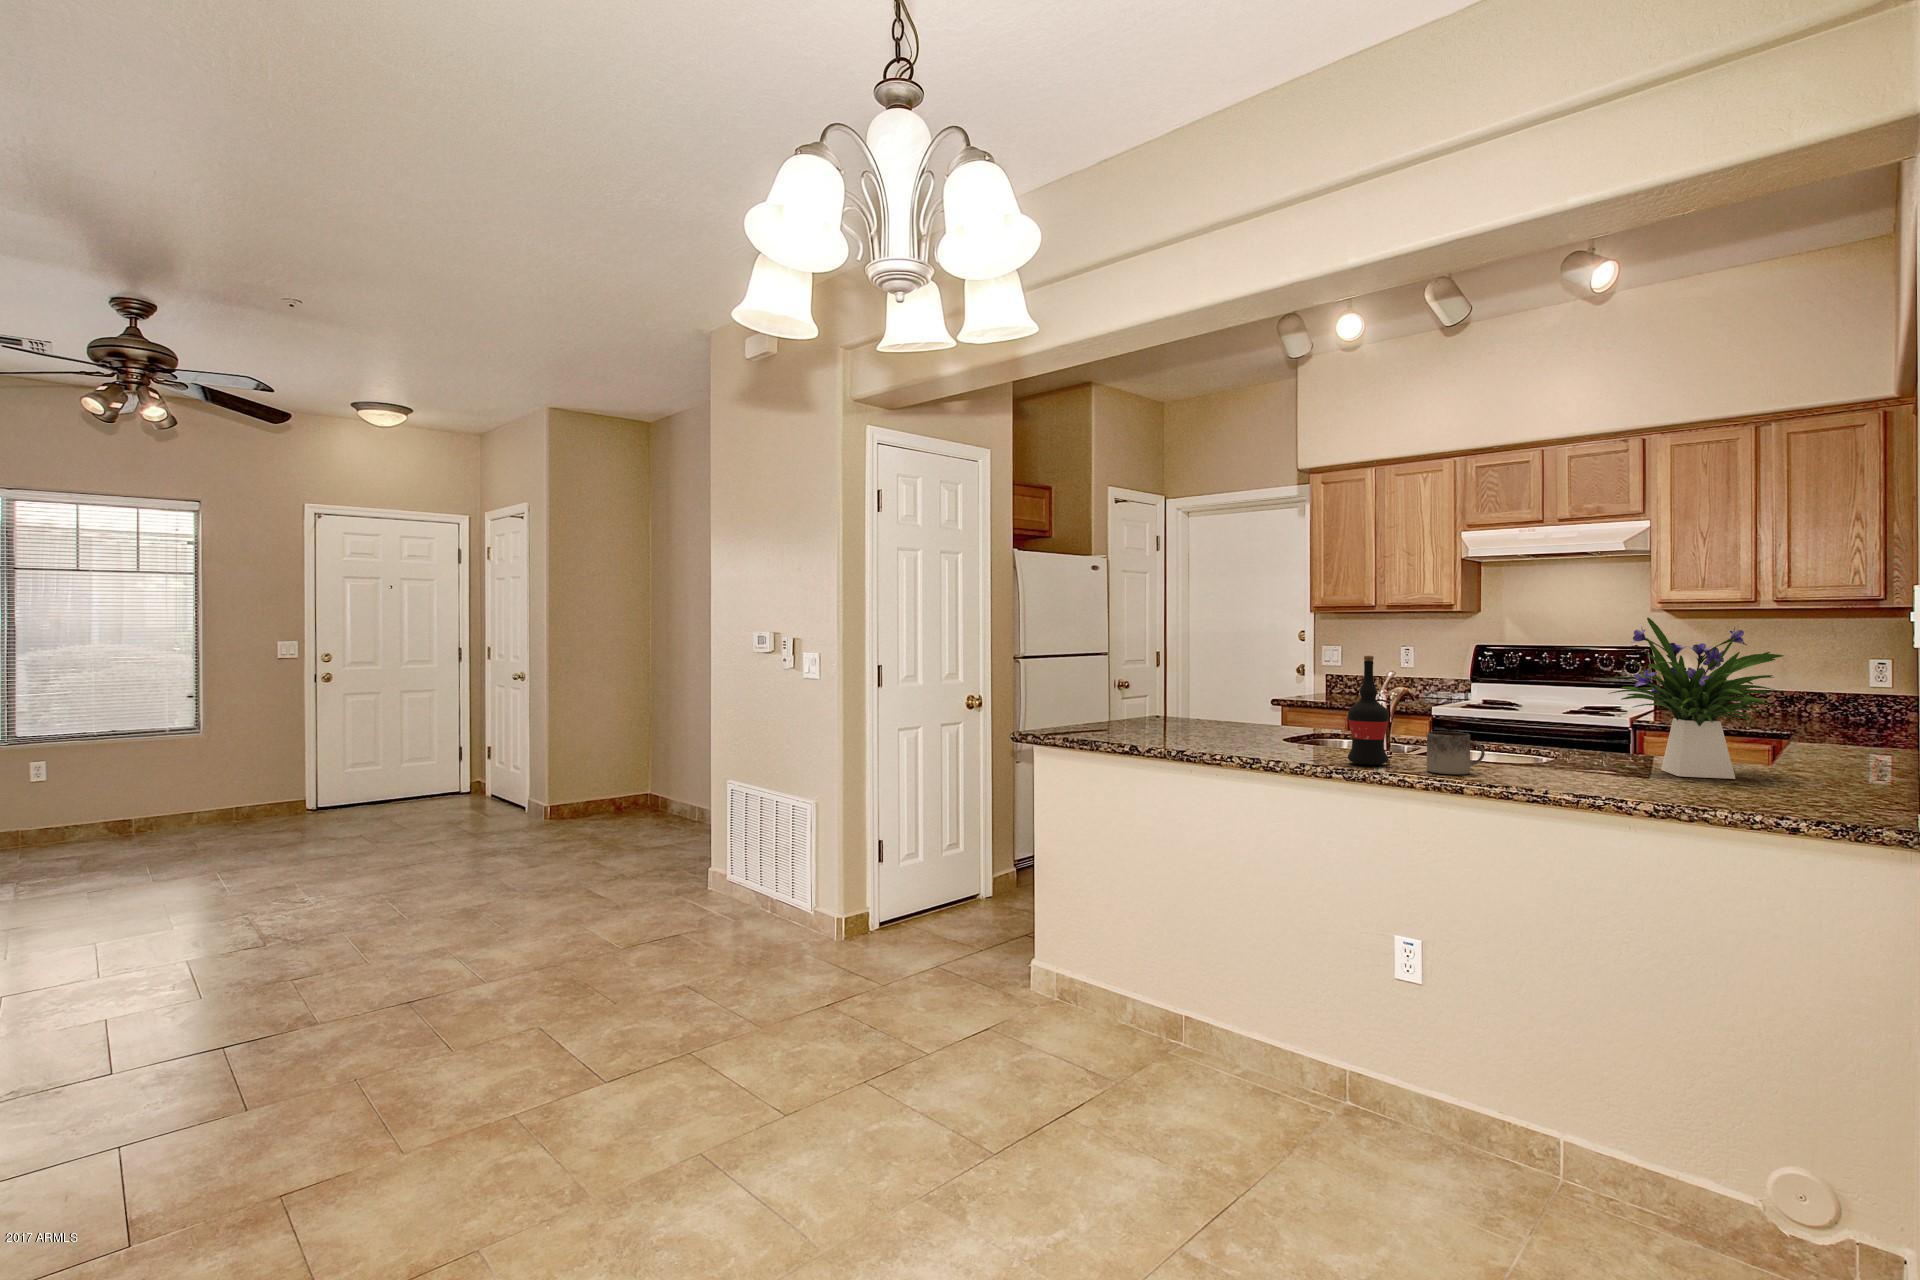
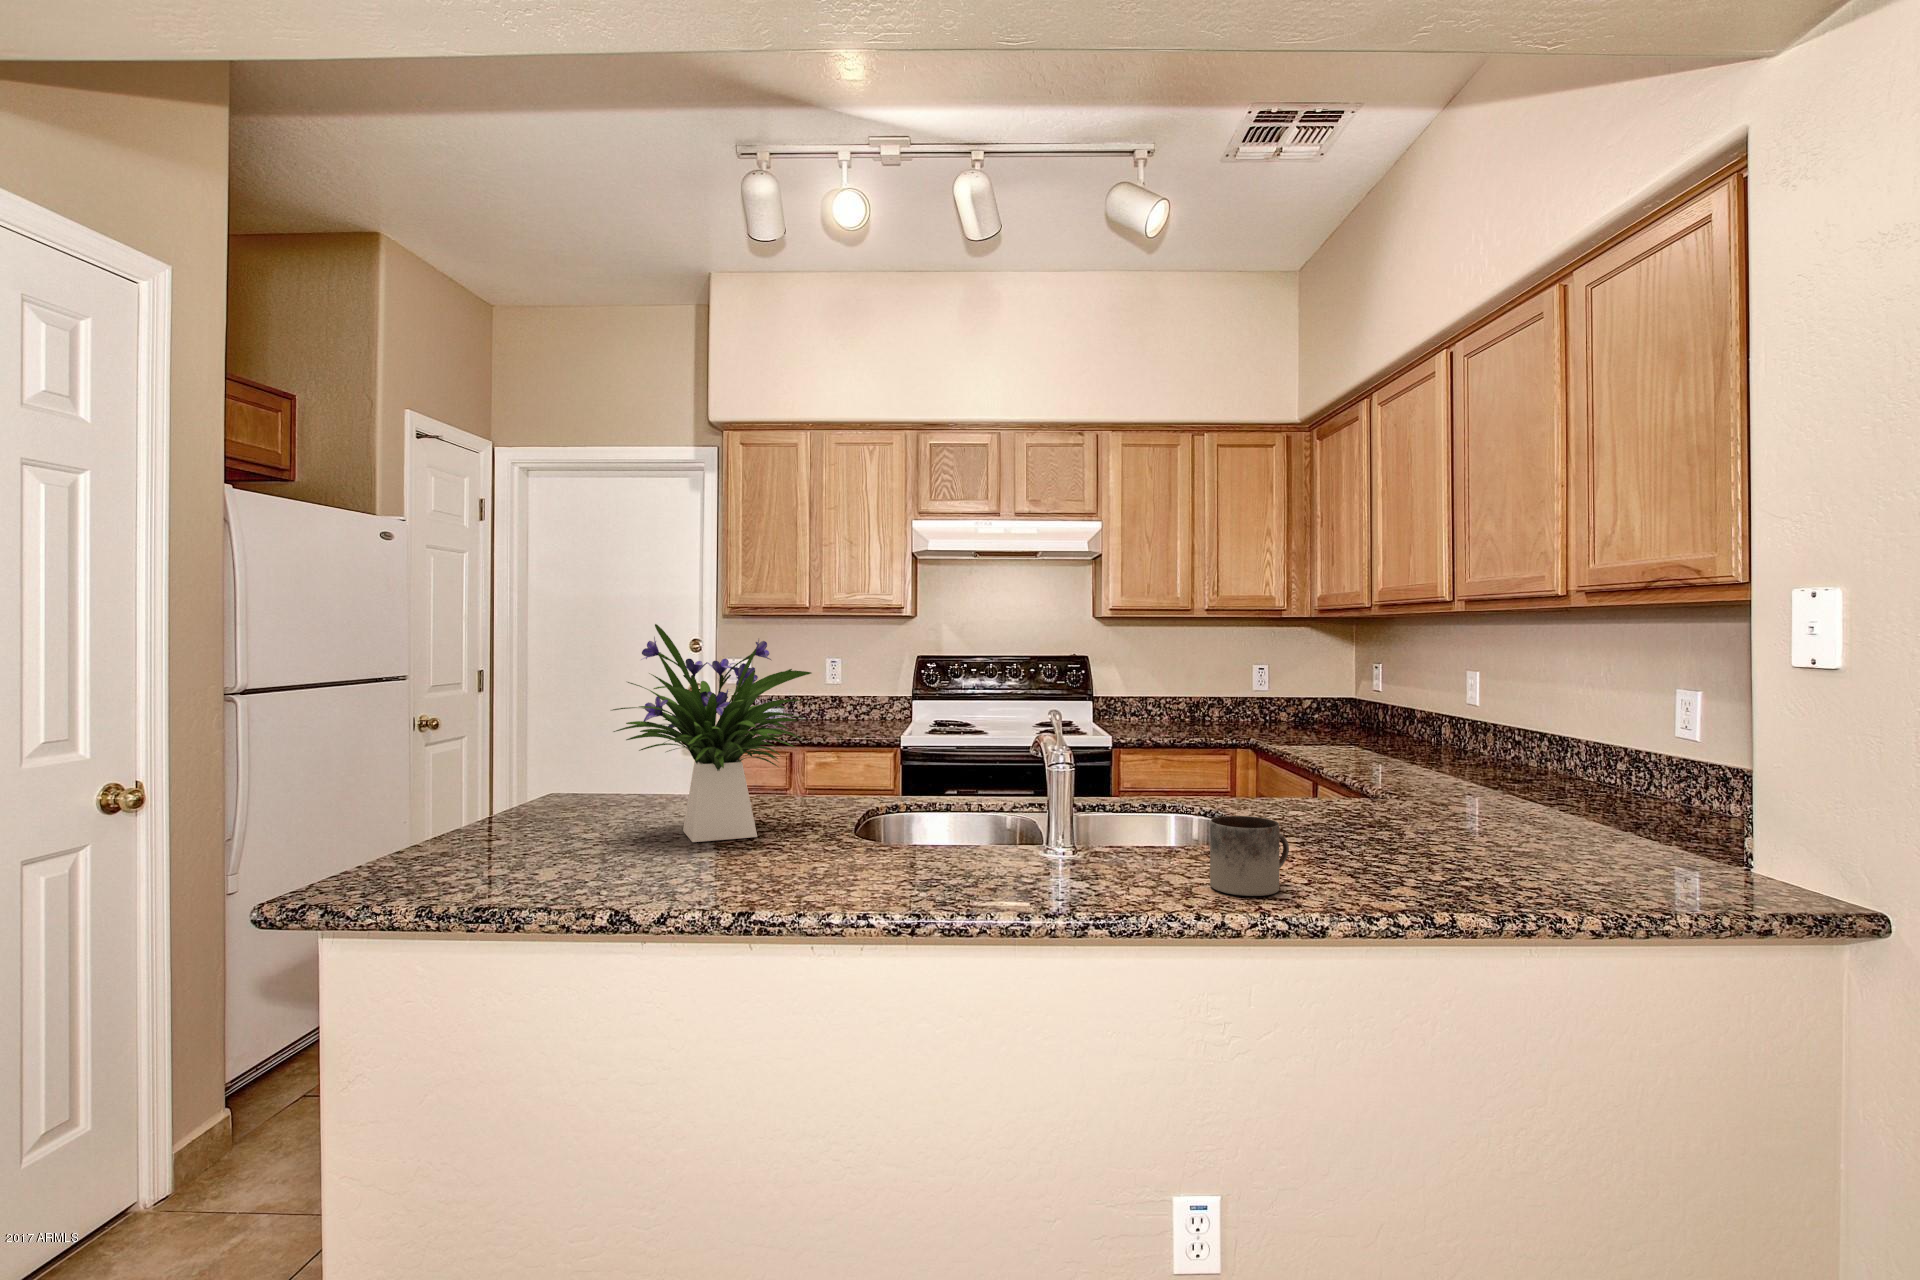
flower arrangement: present [1605,618,1784,779] -> present [613,624,811,842]
wine bottle: present [1348,656,1389,765] -> none [1072,690,1143,891]

